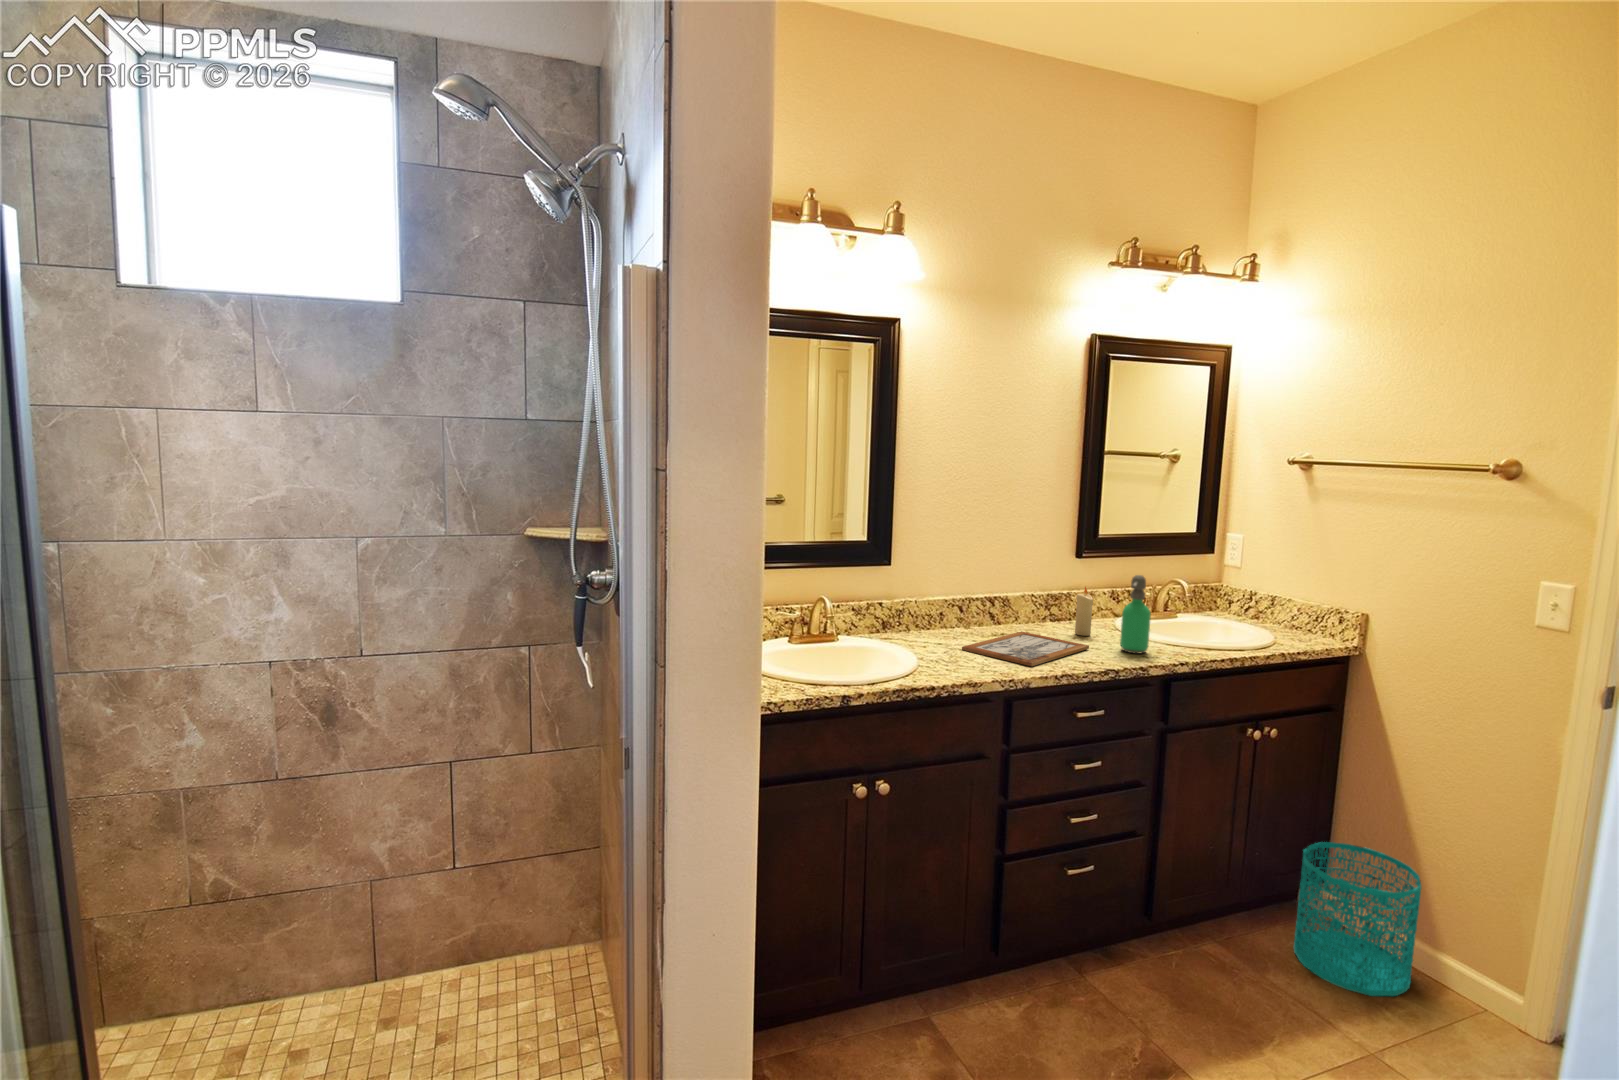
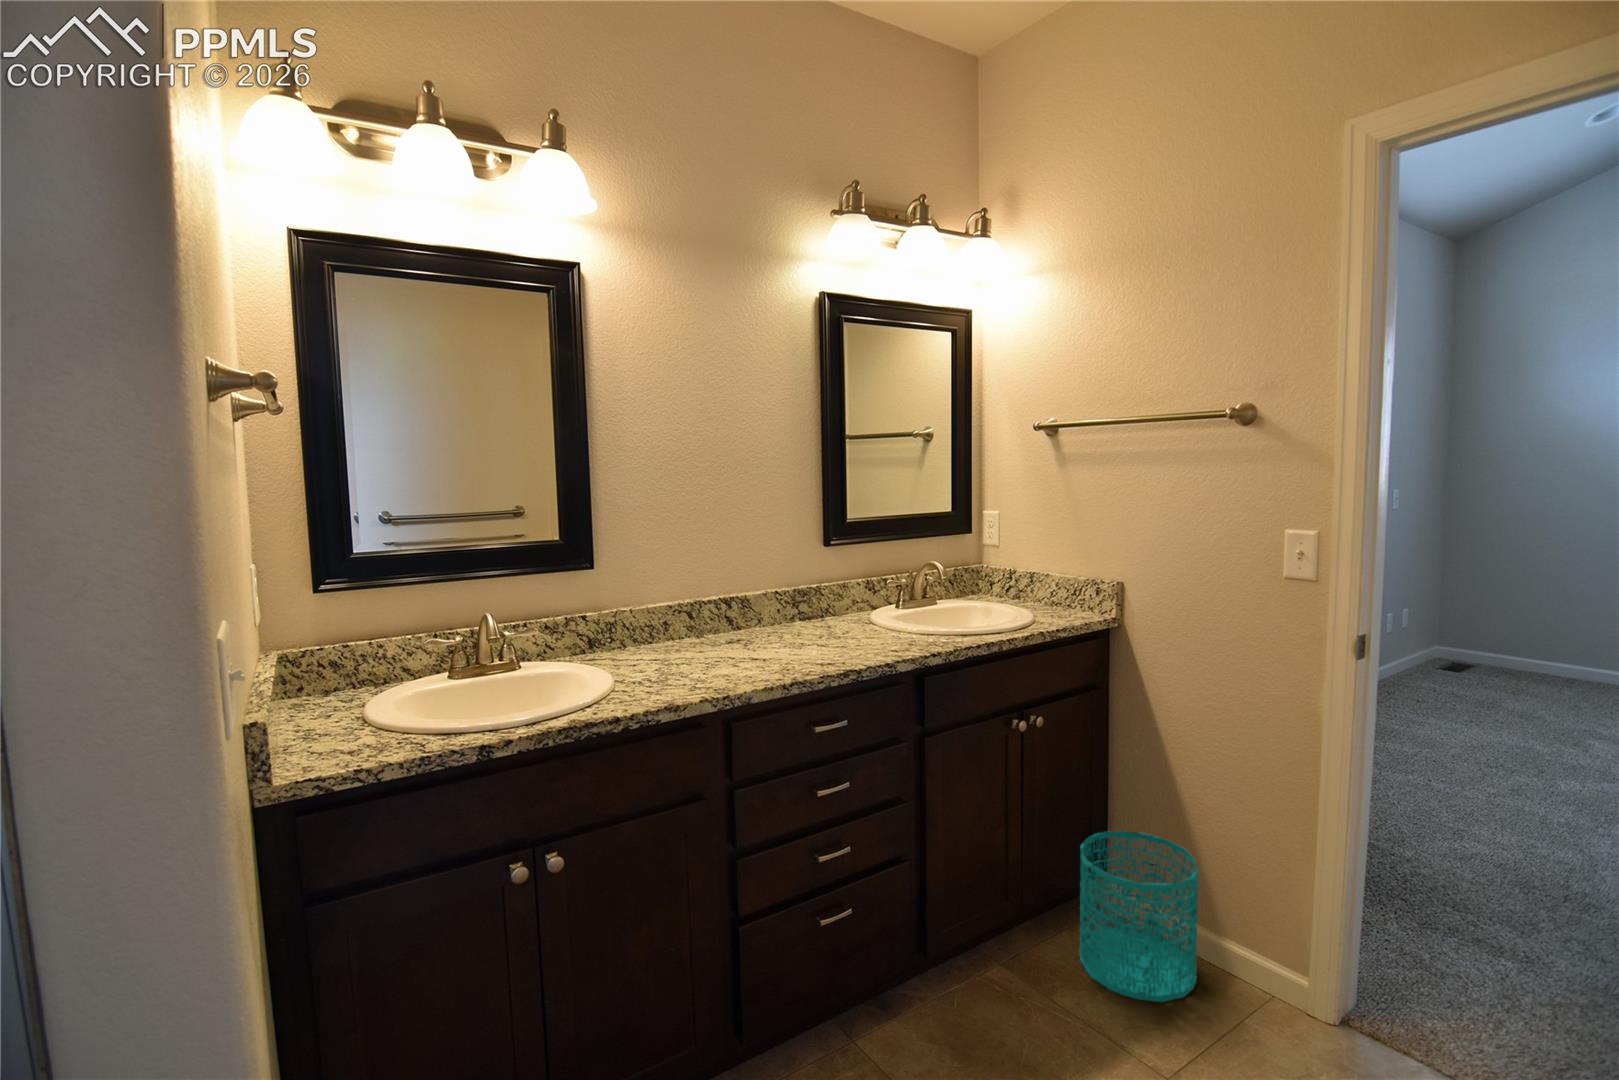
soap dispenser: present [1120,575,1151,653] -> none [868,557,899,648]
candle: present [1075,587,1093,636] -> none [822,576,841,633]
picture frame: present [962,631,1089,666] -> none [680,635,834,676]

